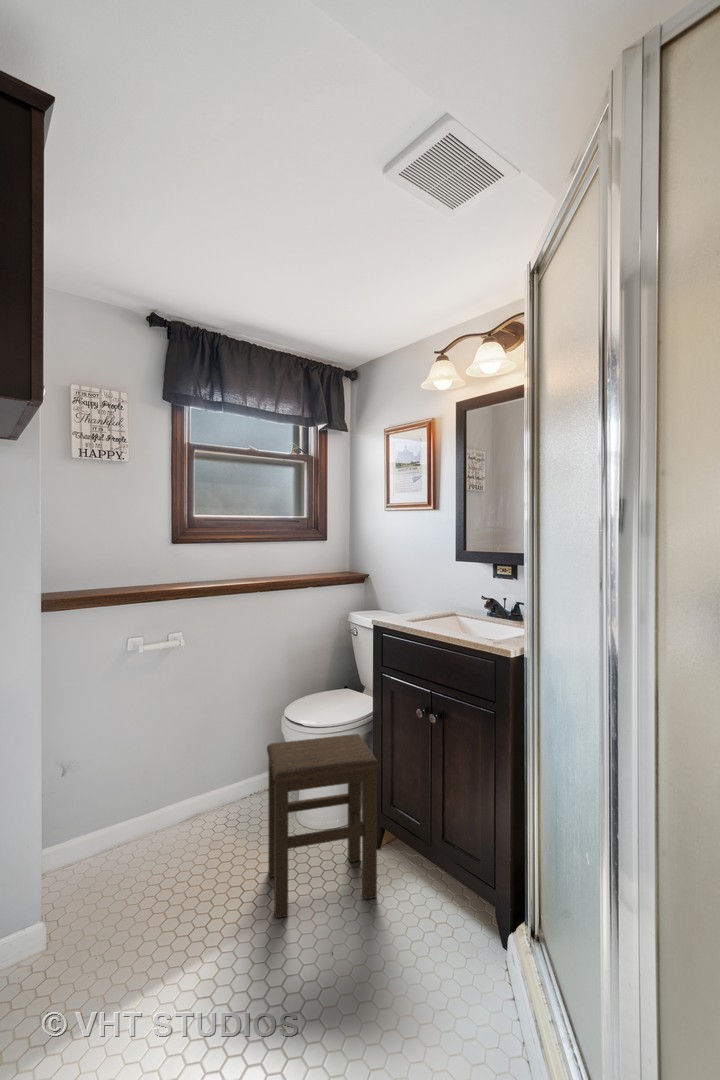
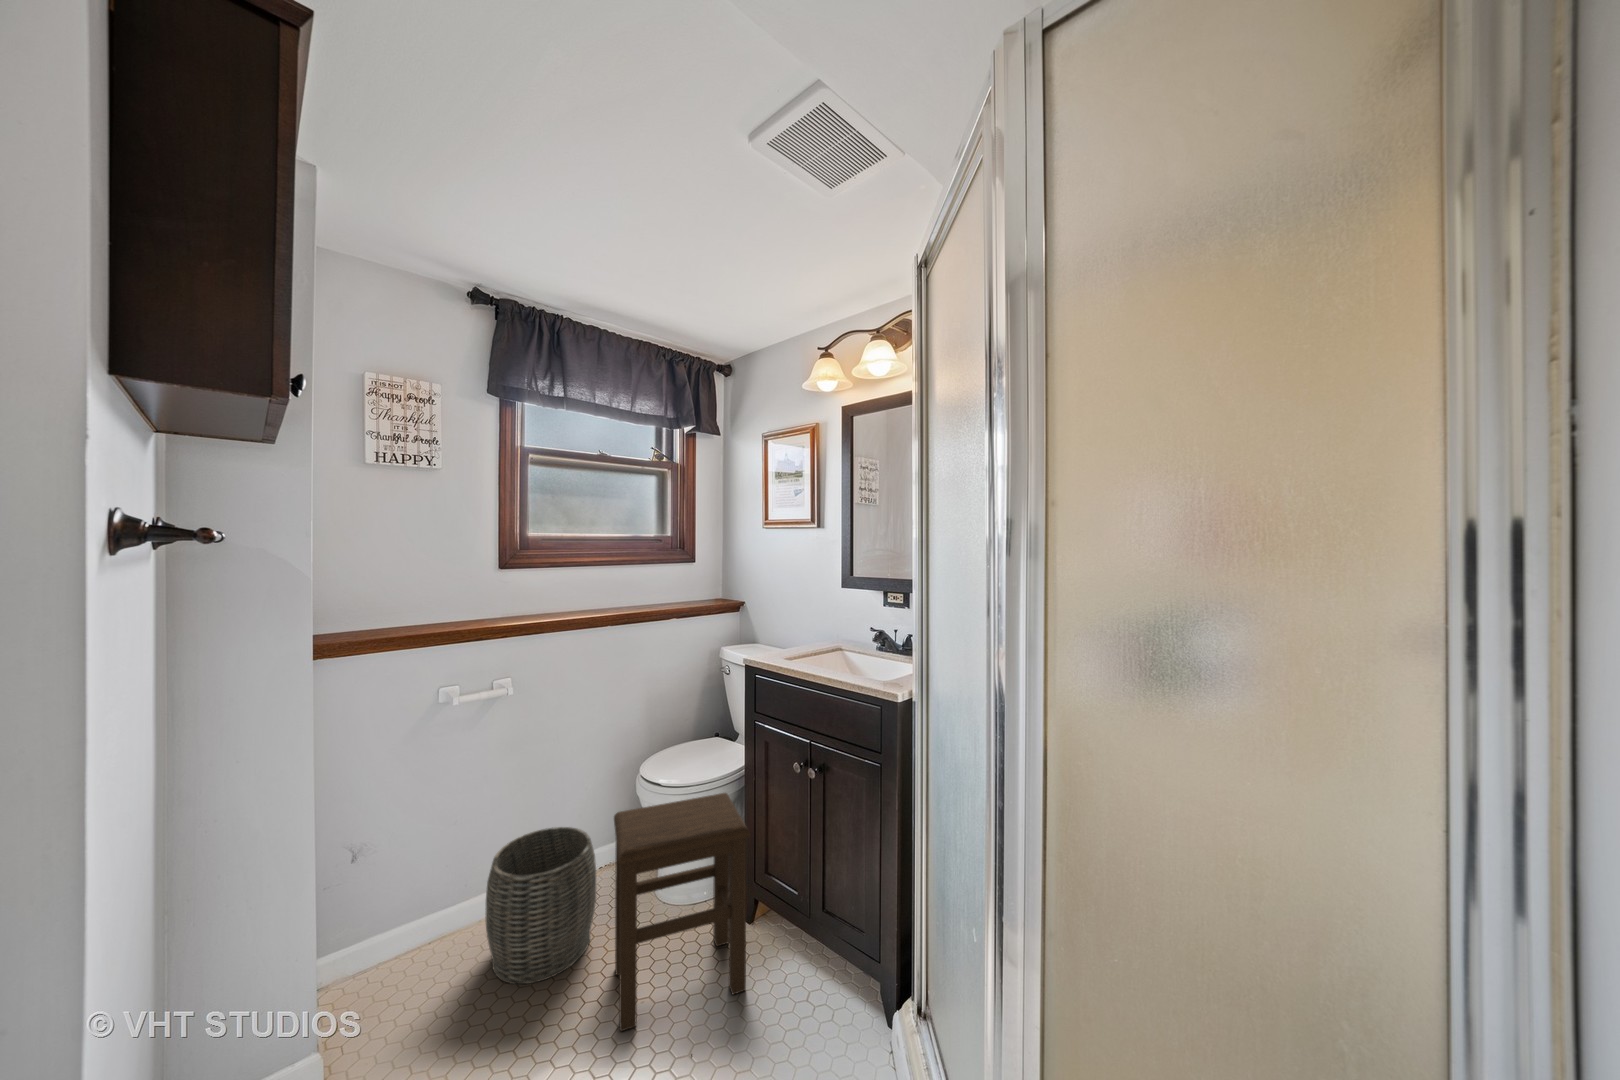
woven basket: none [167,756,251,877] -> present [486,827,596,984]

